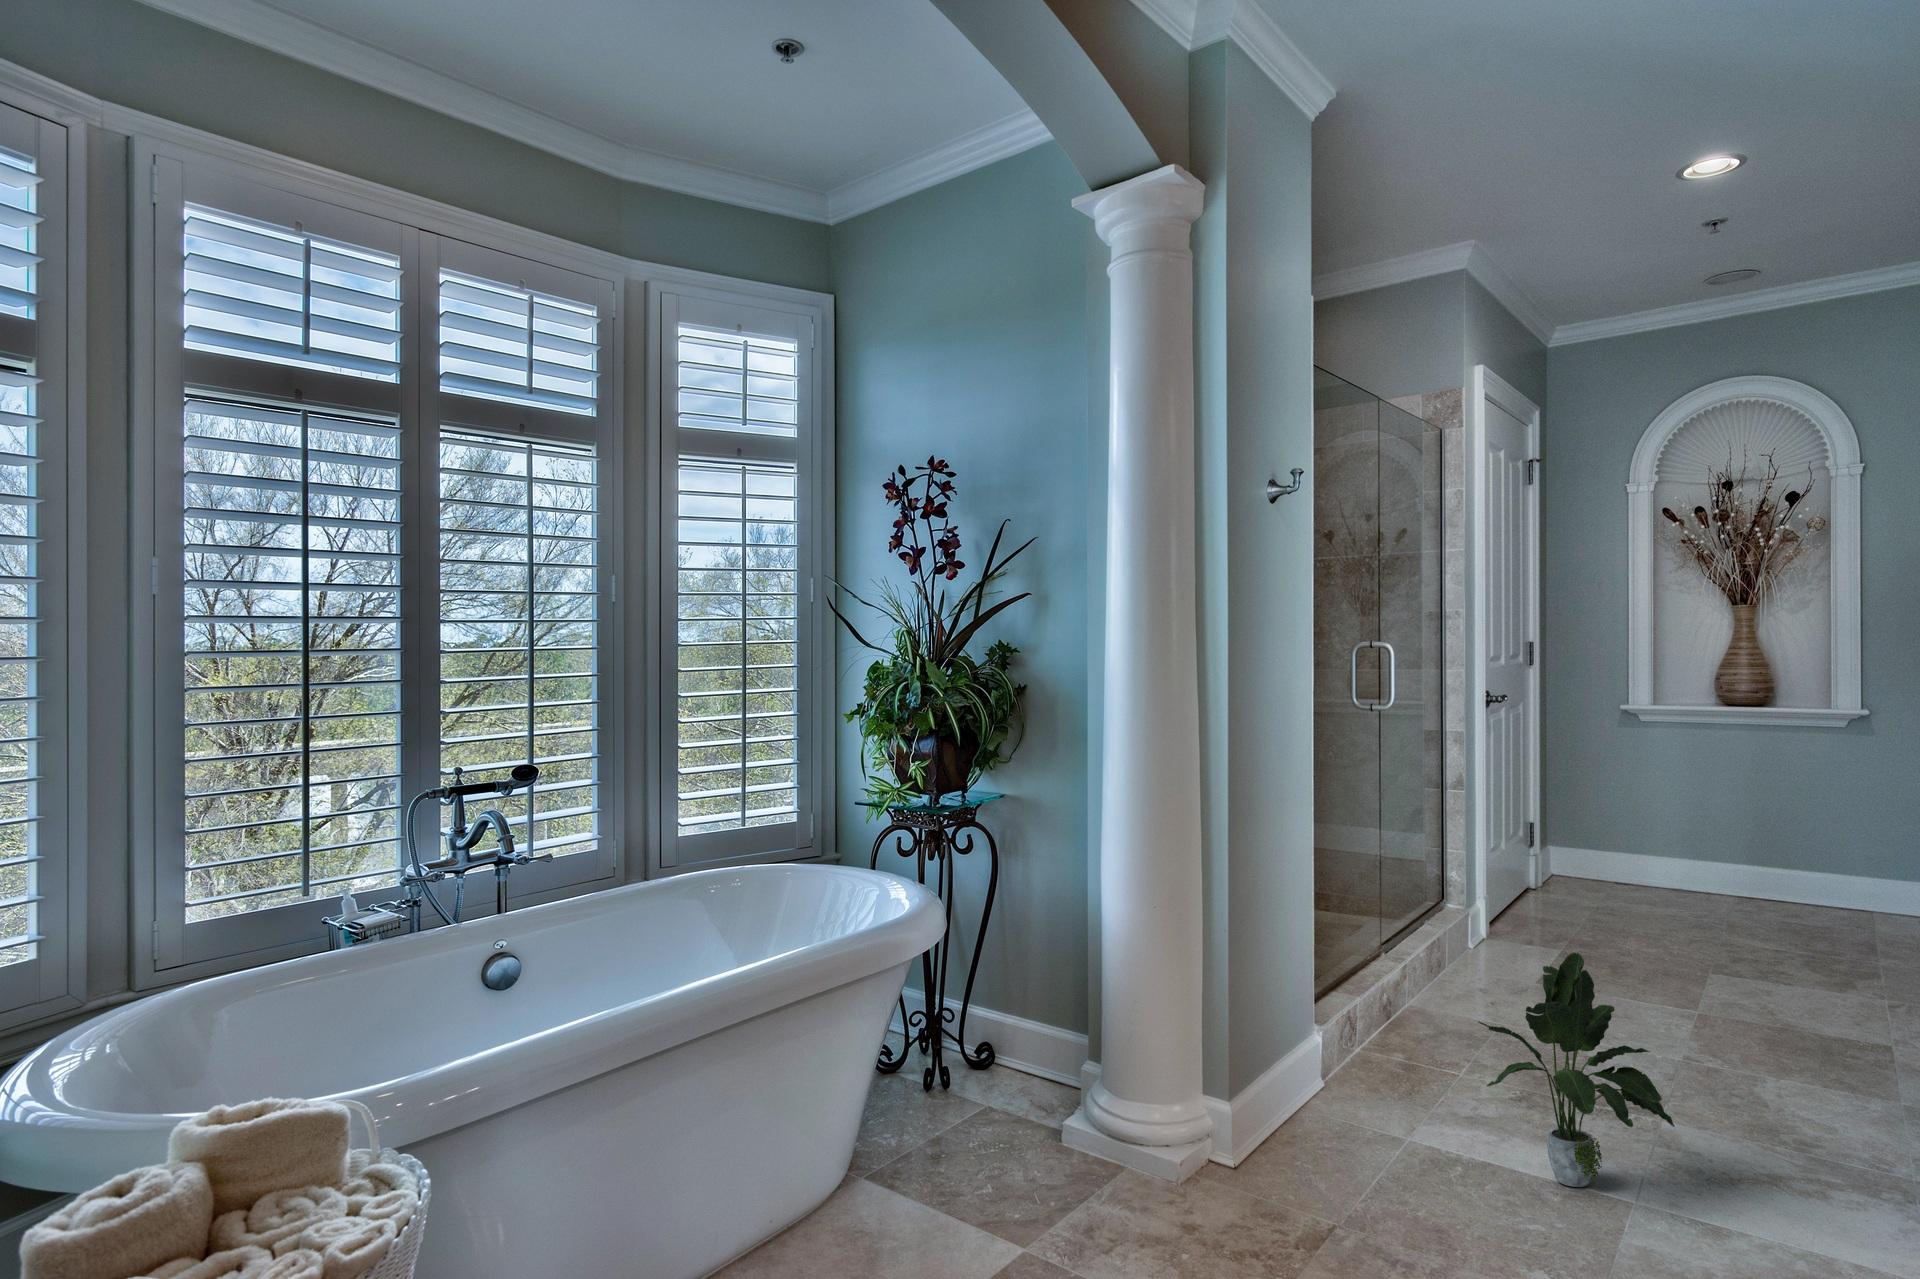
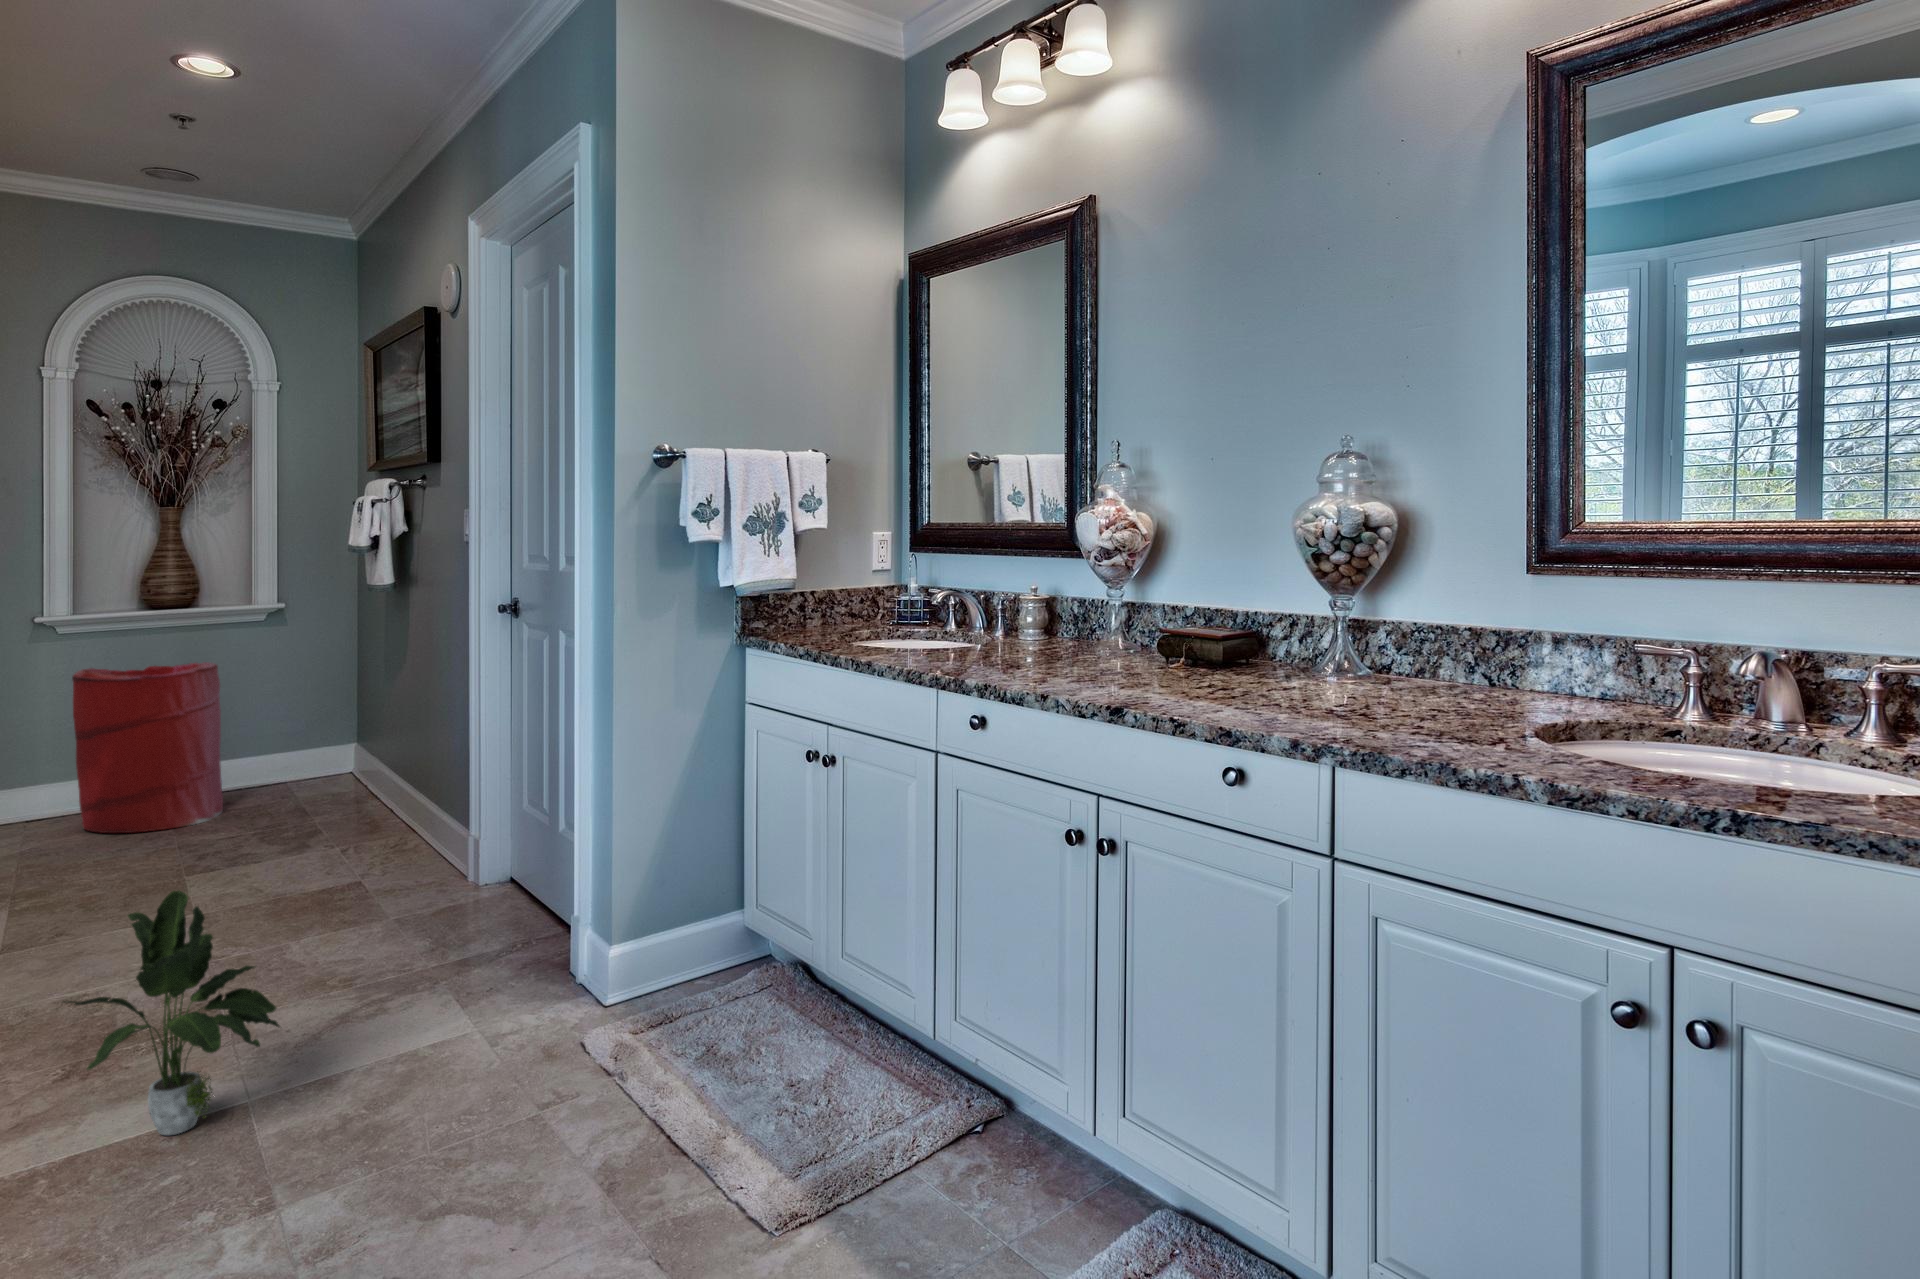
laundry hamper: none [1643,766,1787,937] -> present [72,662,223,833]

